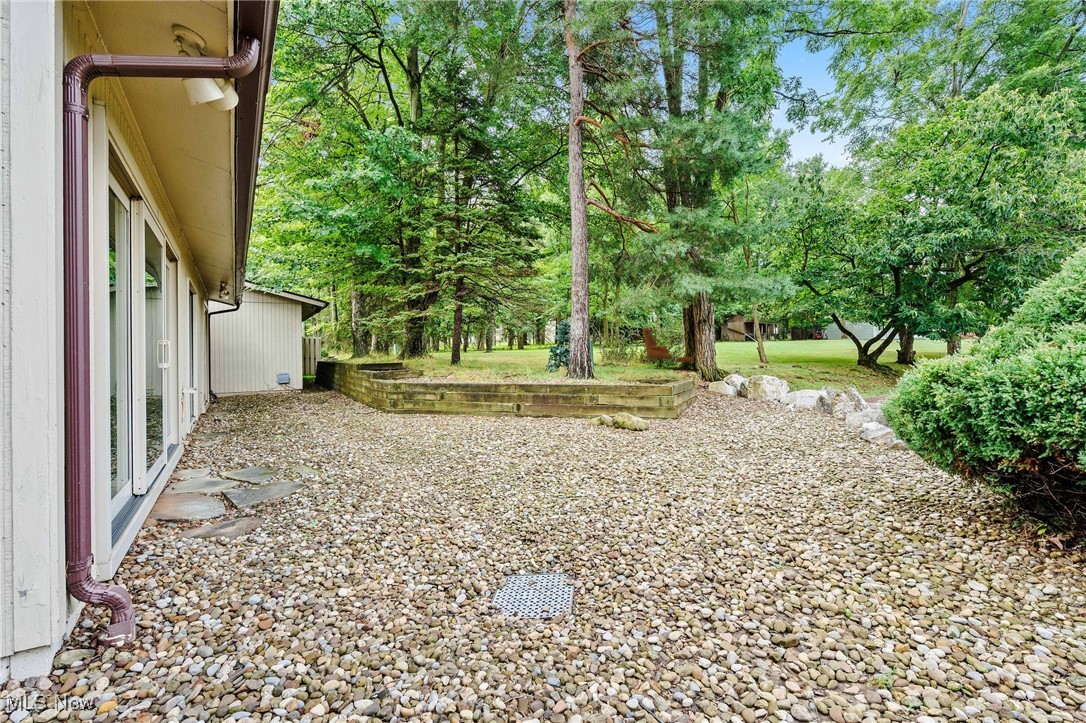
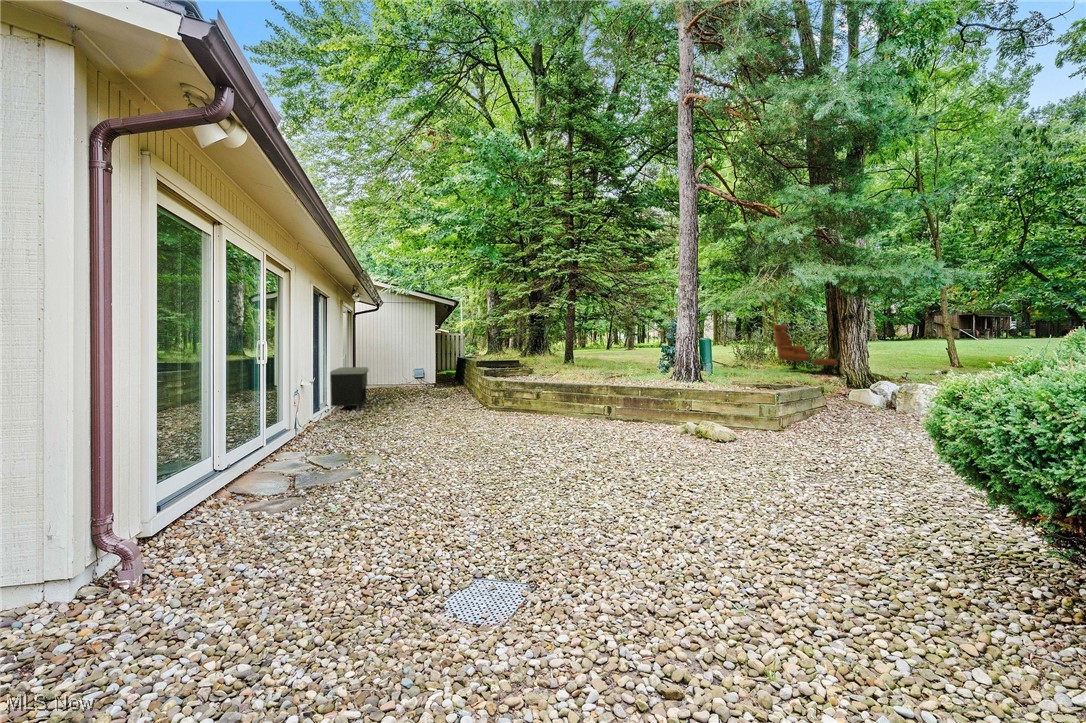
storage bench: none [183,372,233,424] -> present [330,367,369,410]

